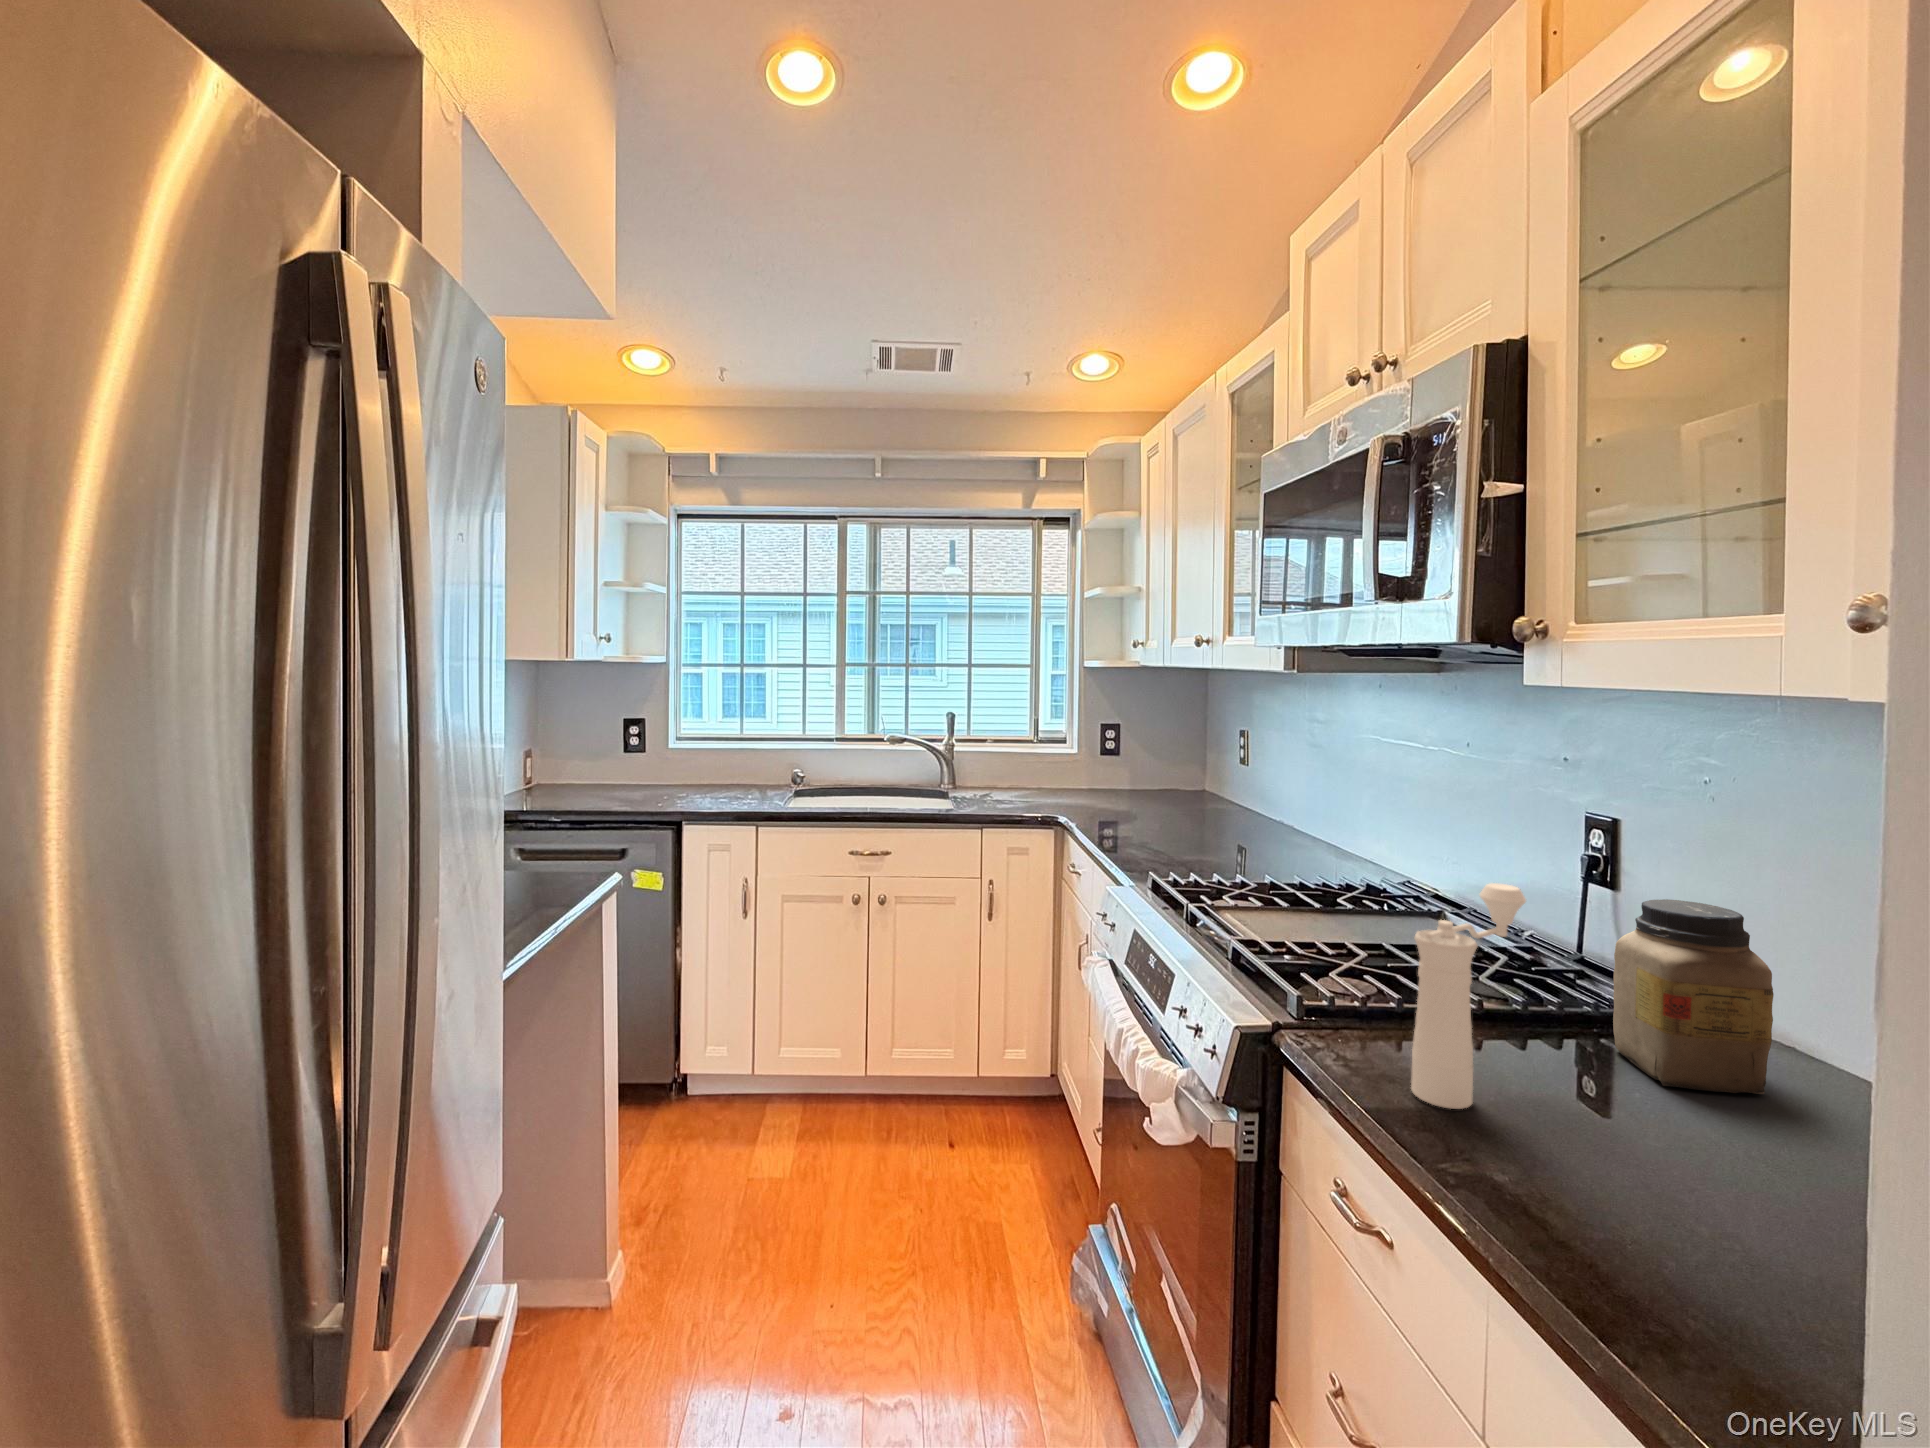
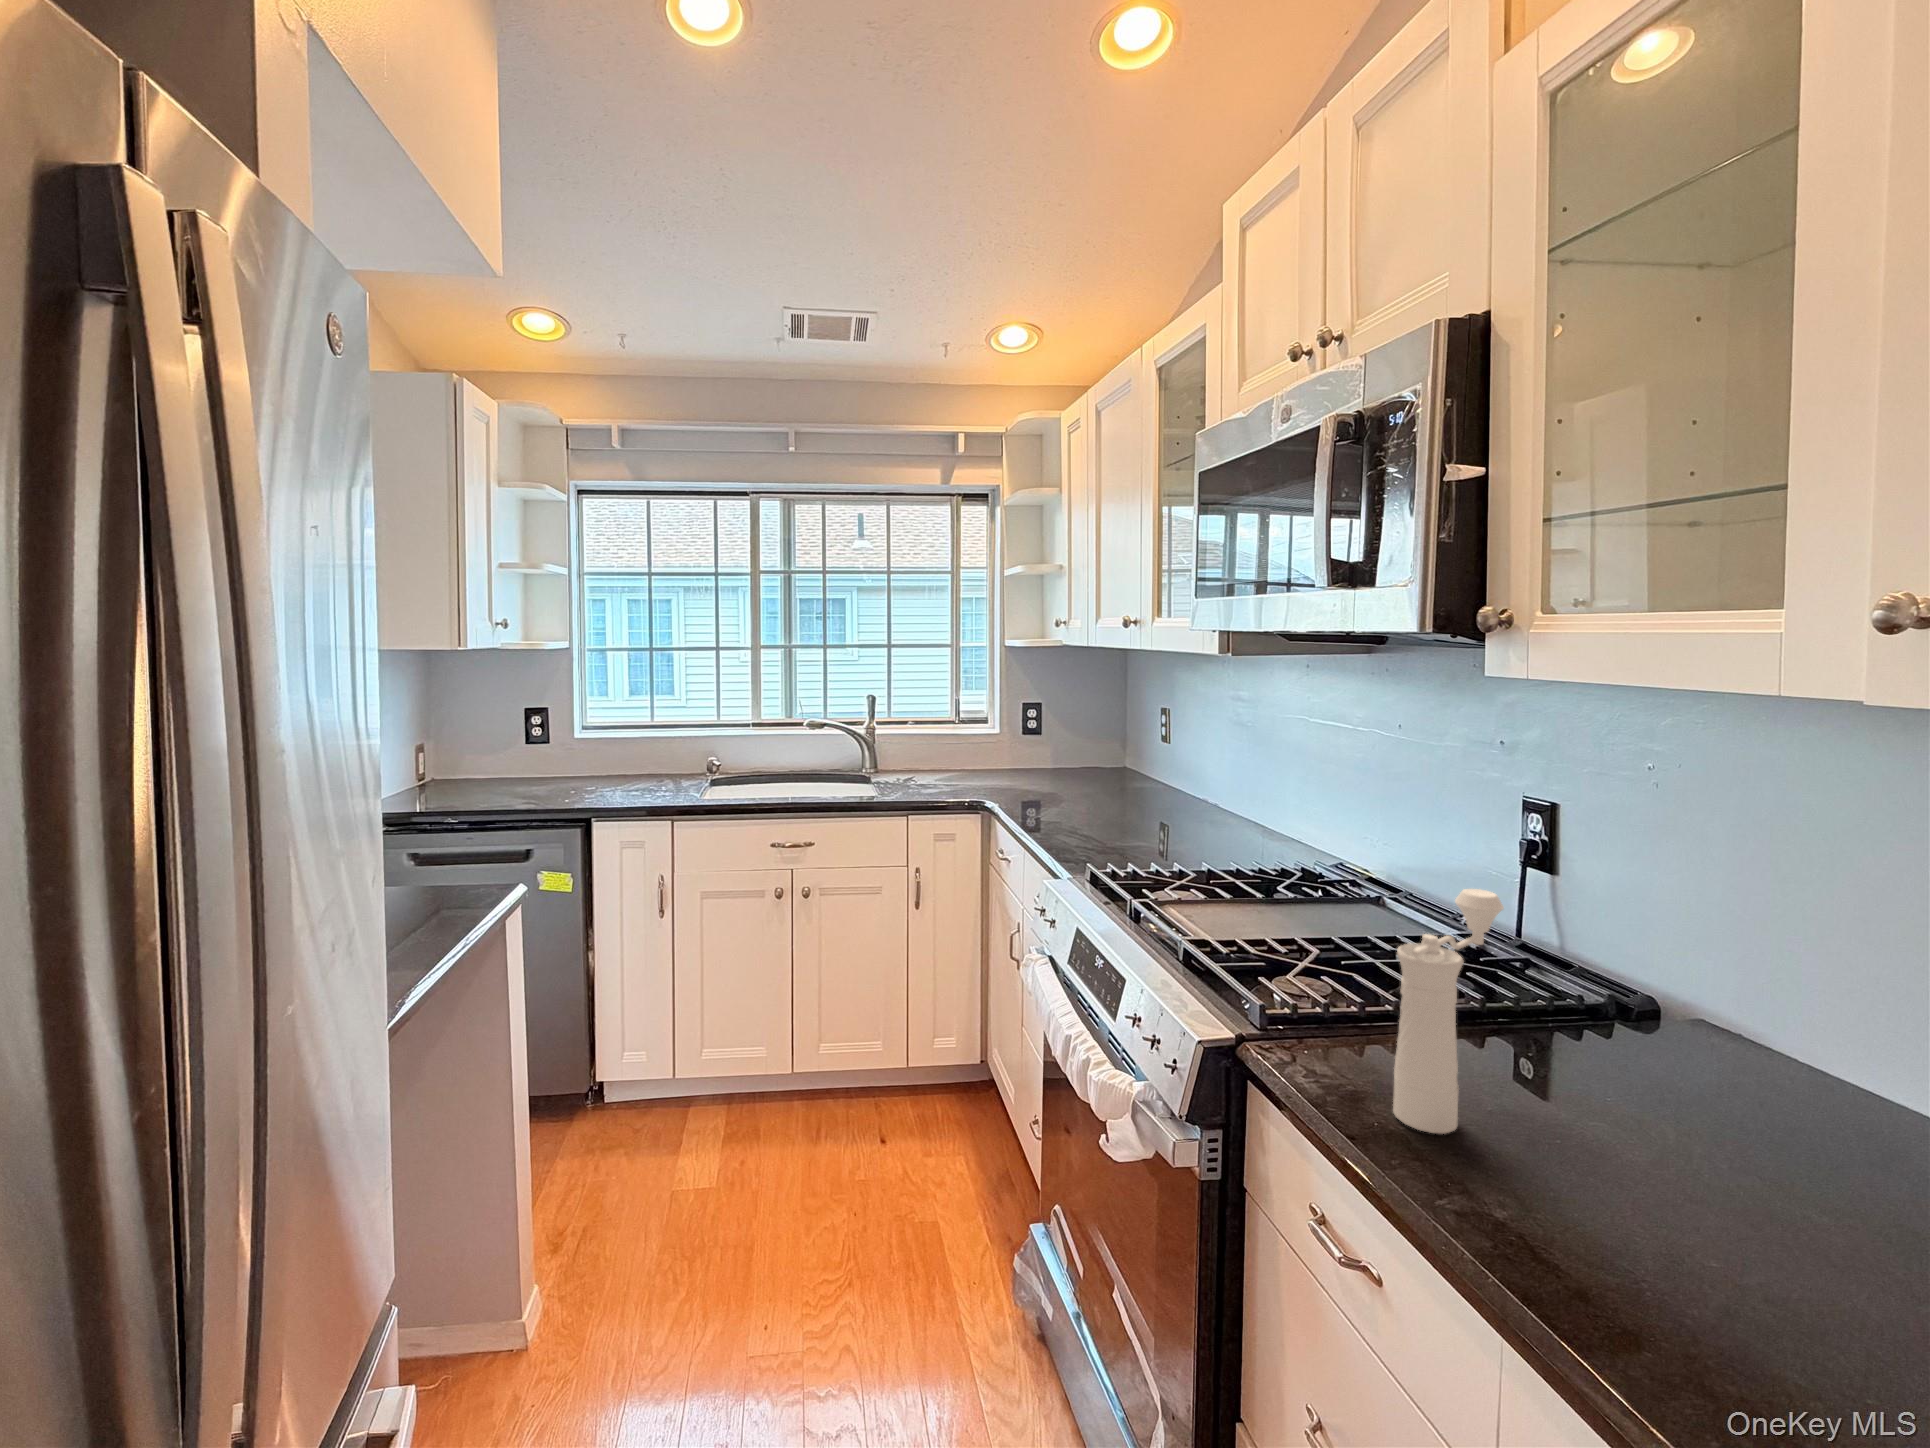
jar: present [1613,899,1774,1094] -> none [1576,895,1740,1093]

